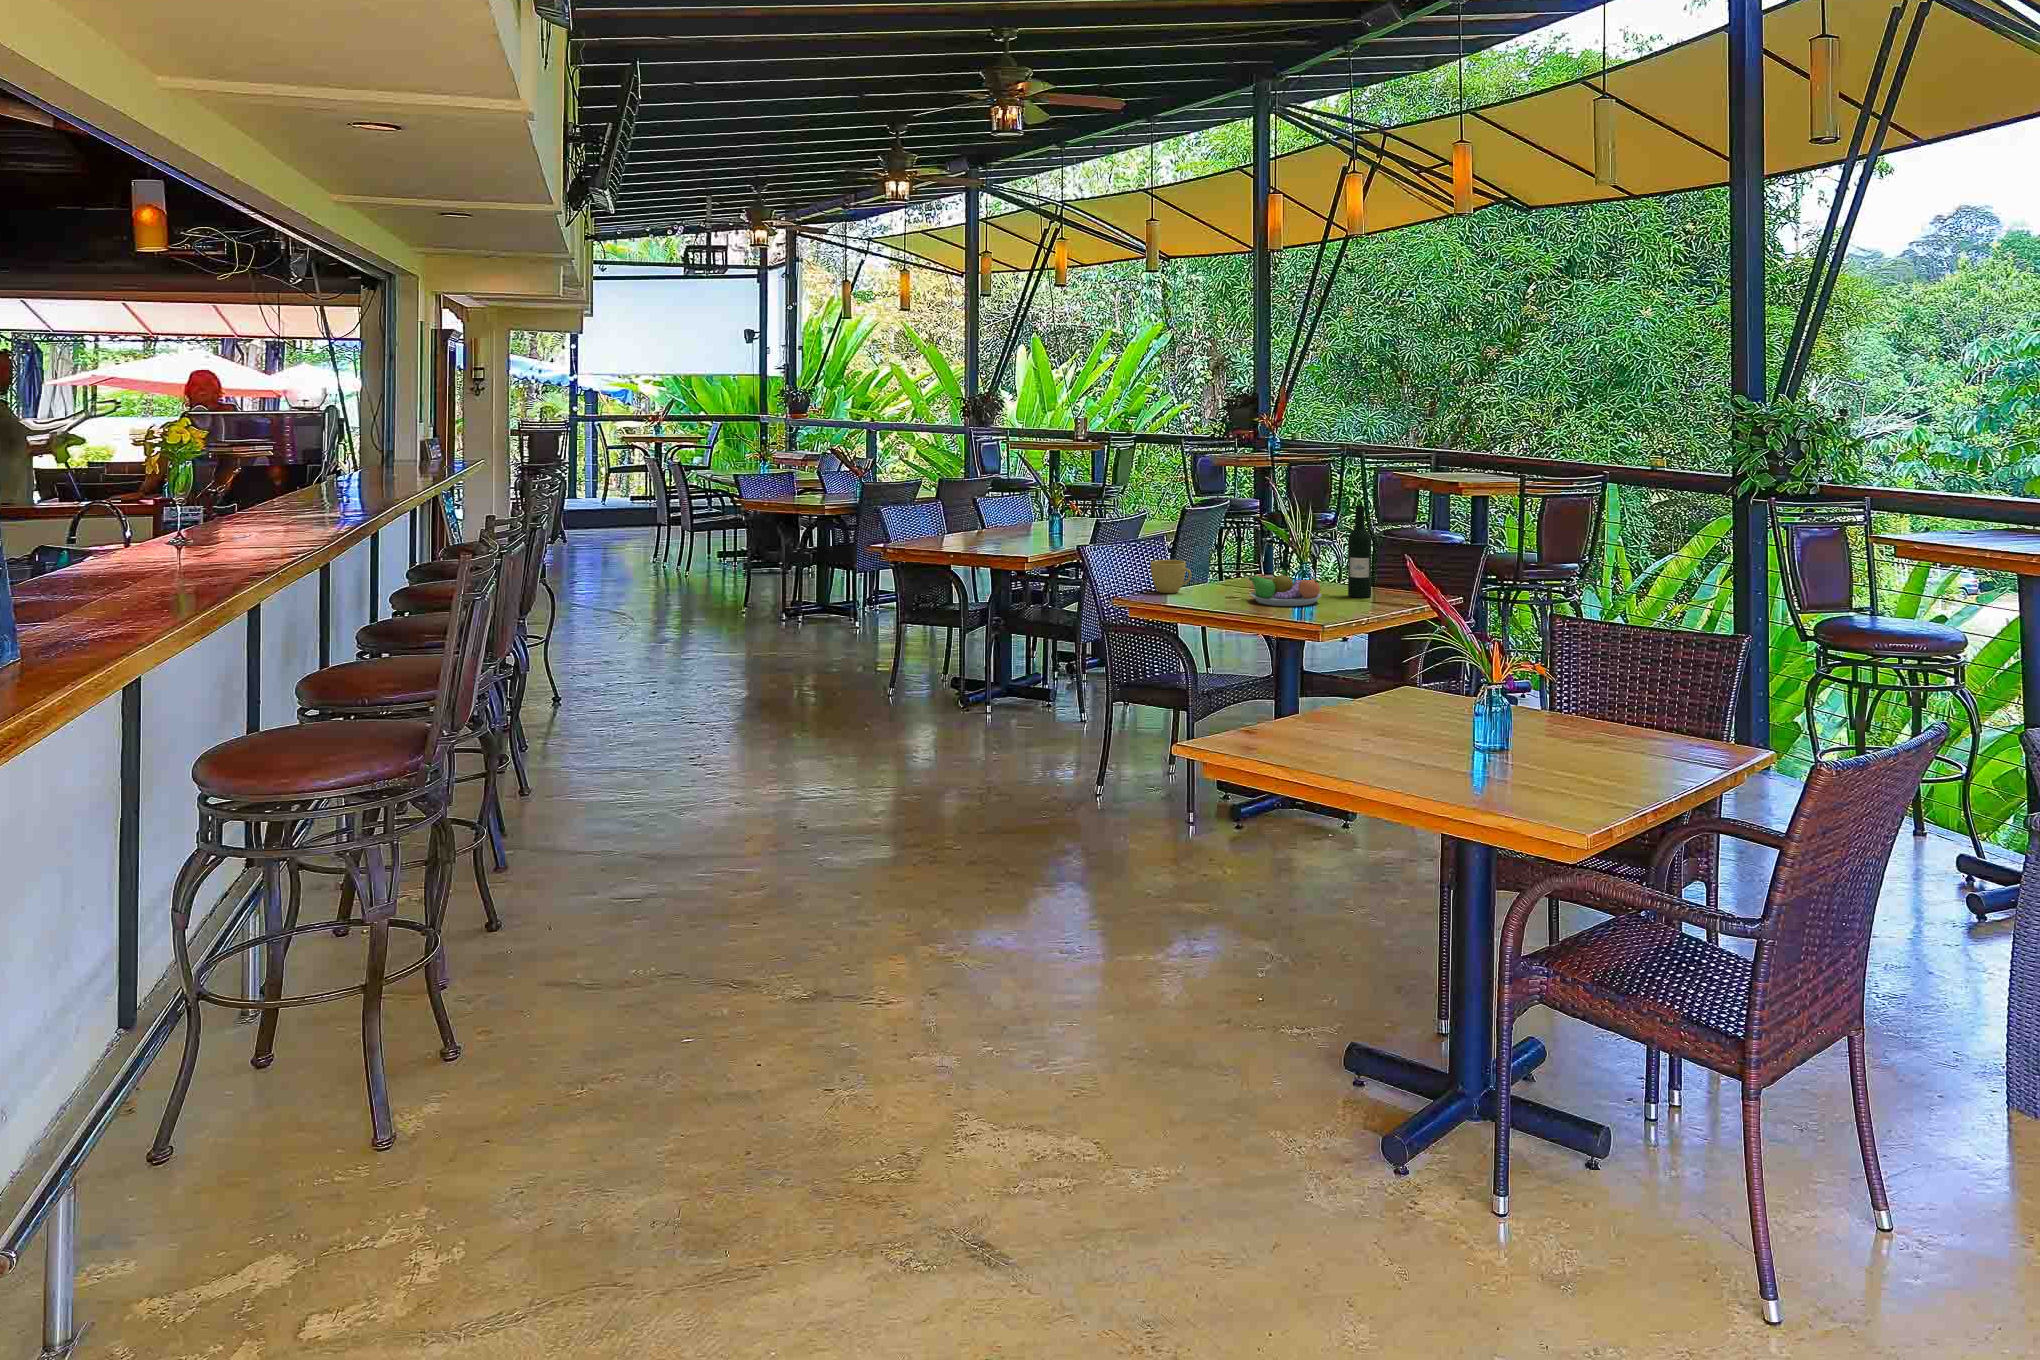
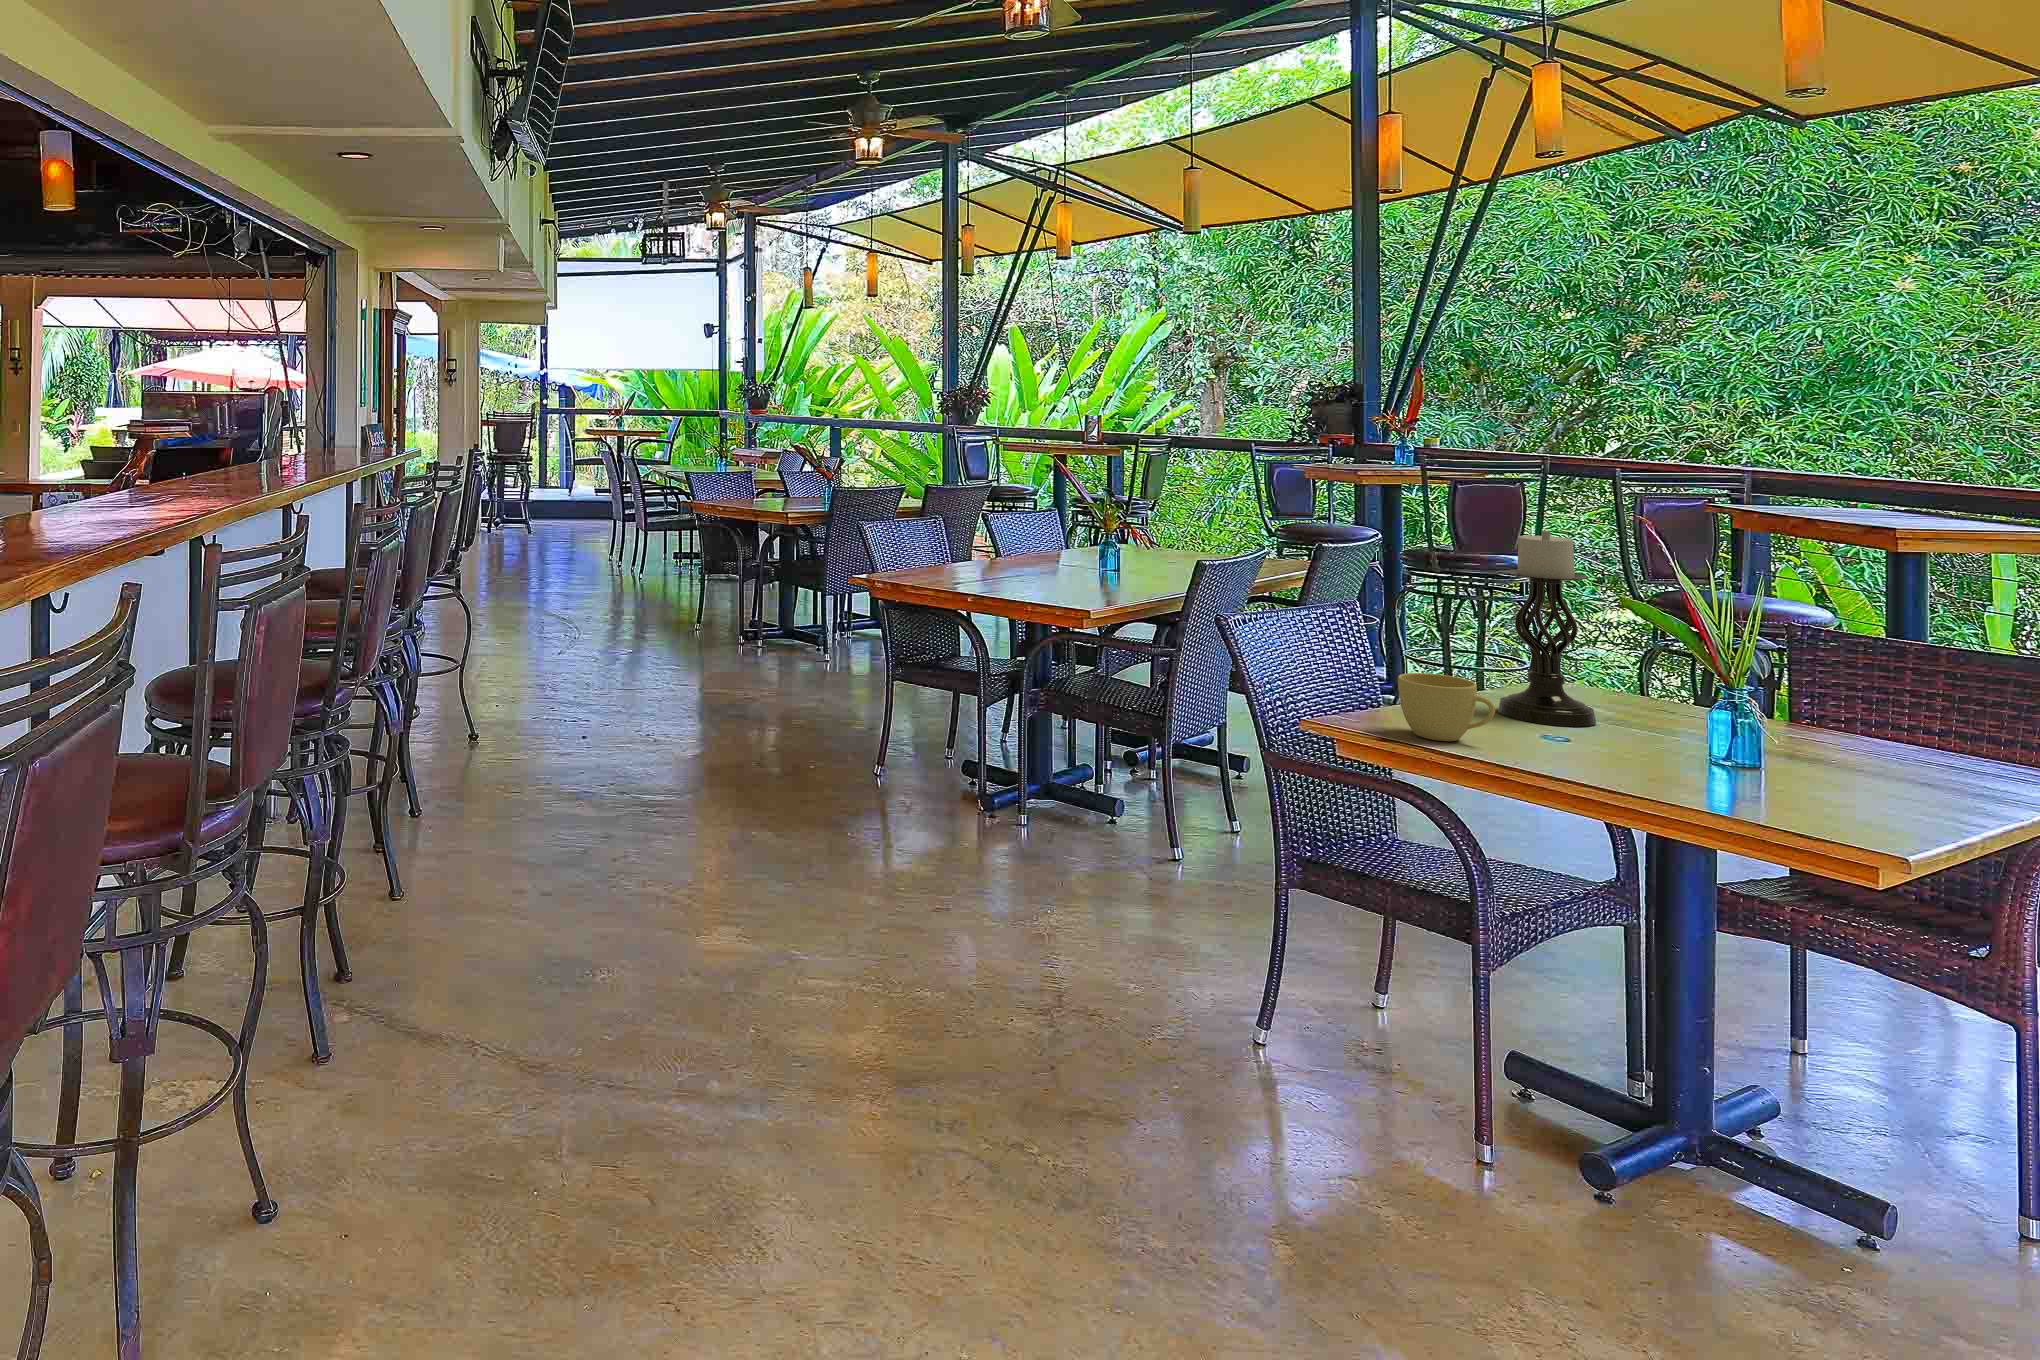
candle holder: none [1211,483,1255,585] -> present [1498,531,1596,727]
wine bottle: present [1348,505,1371,598] -> none [1884,596,1953,796]
fruit bowl: present [1249,570,1322,606] -> none [1644,722,1860,815]

